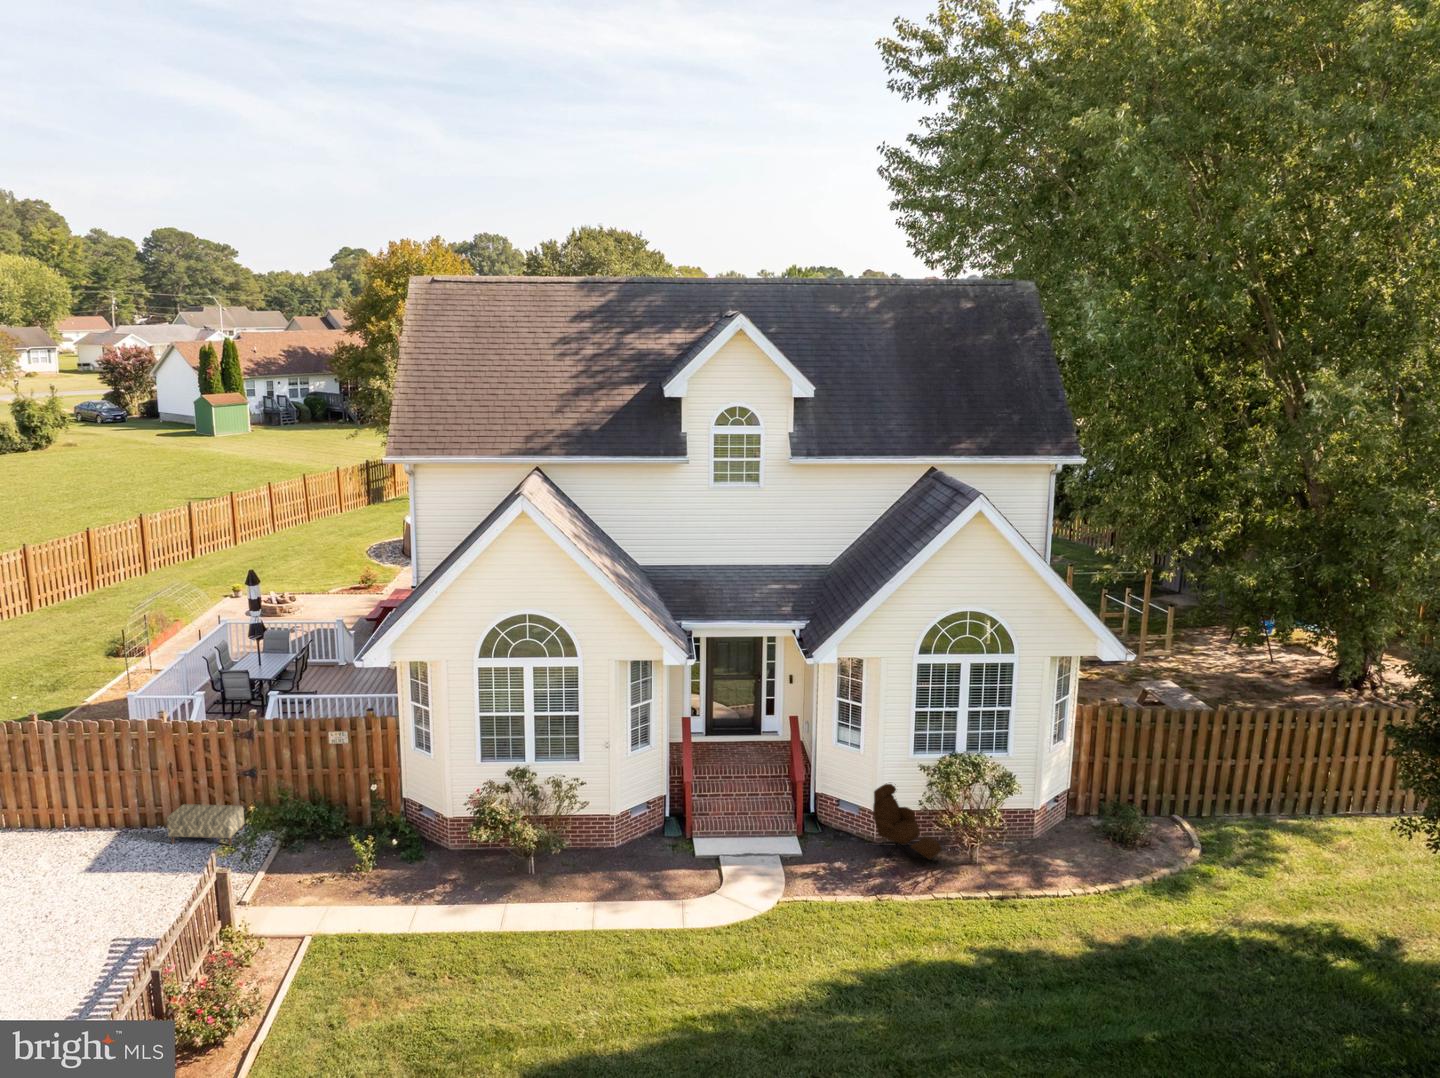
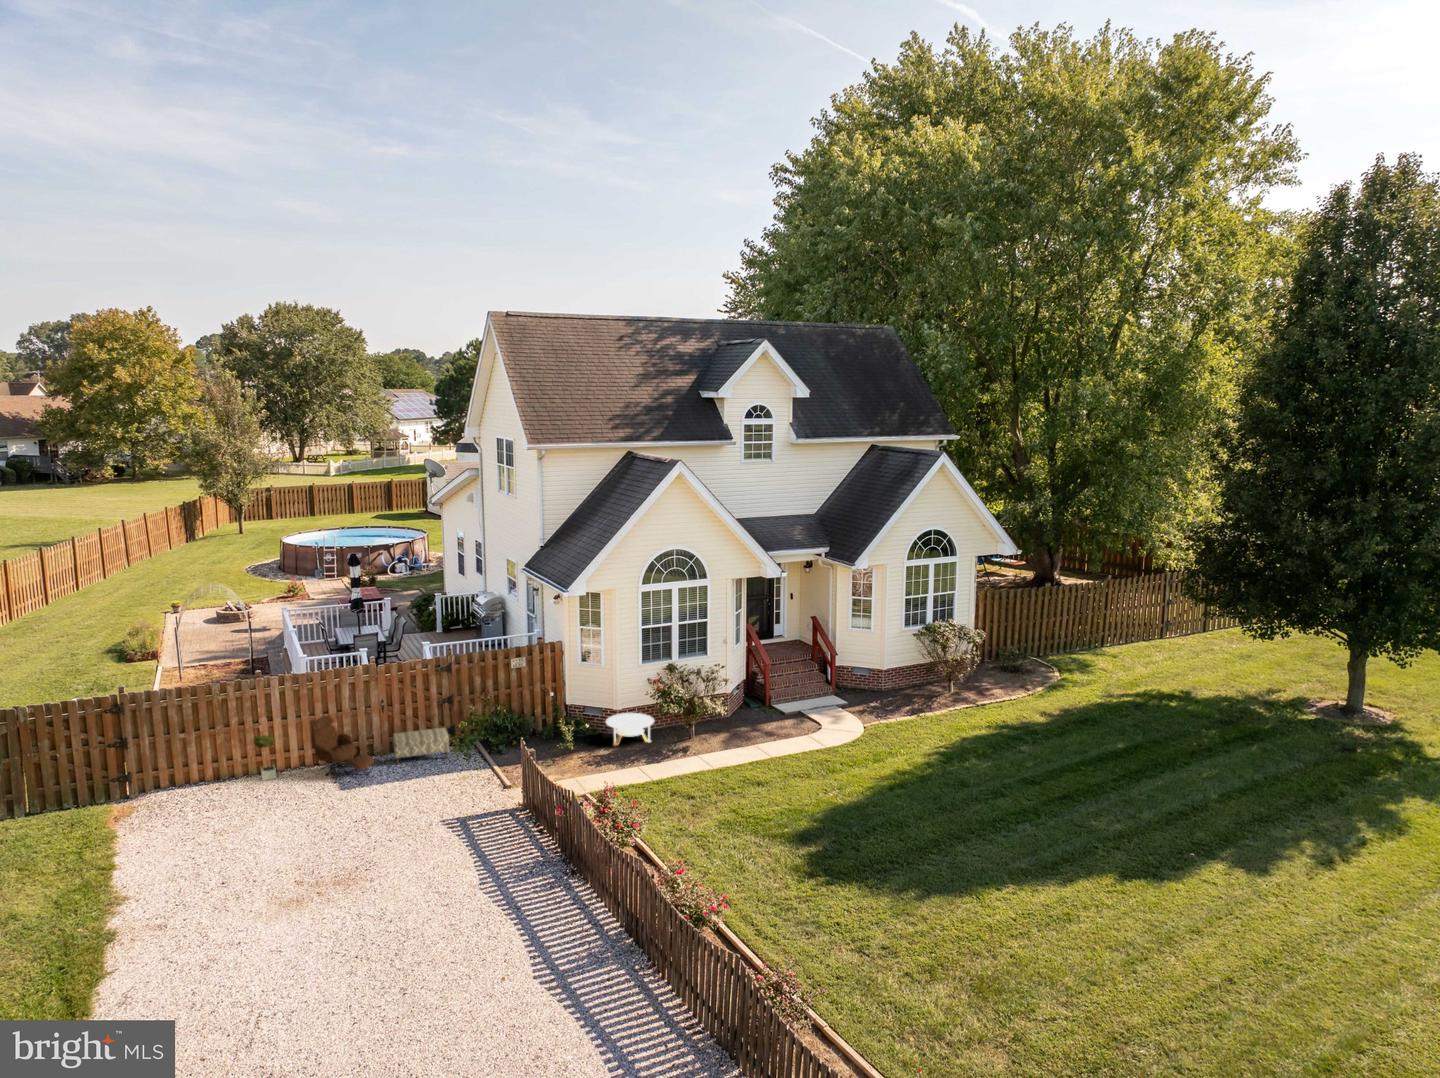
lounge chair: present [873,783,942,865] -> present [311,716,374,776]
potted tree: none [16,787,49,840] -> present [253,735,276,781]
round table: none [412,823,480,872] -> present [606,713,654,746]

